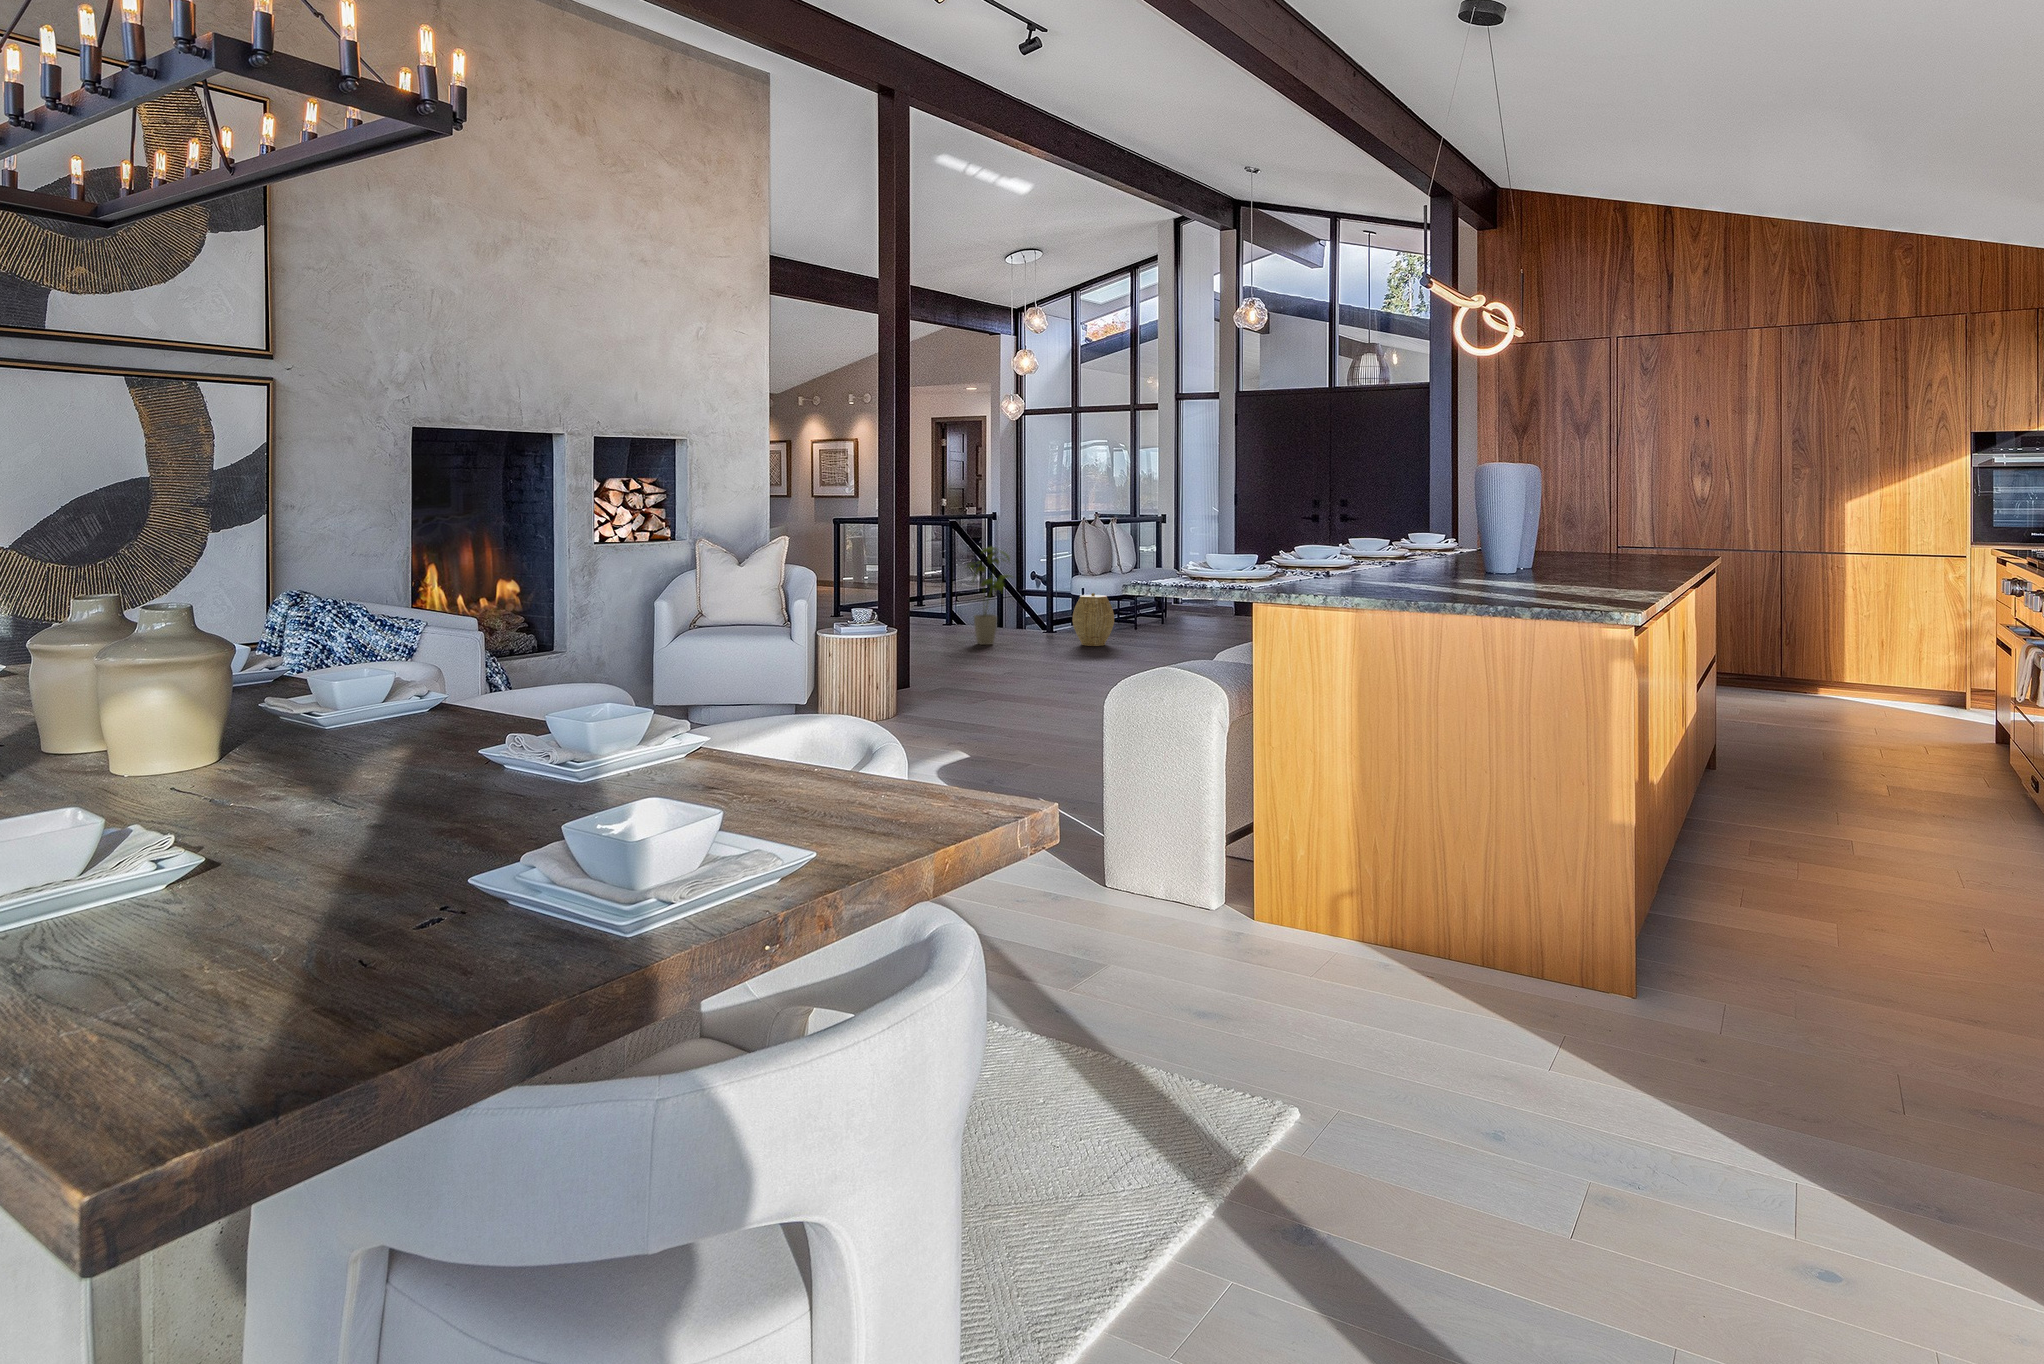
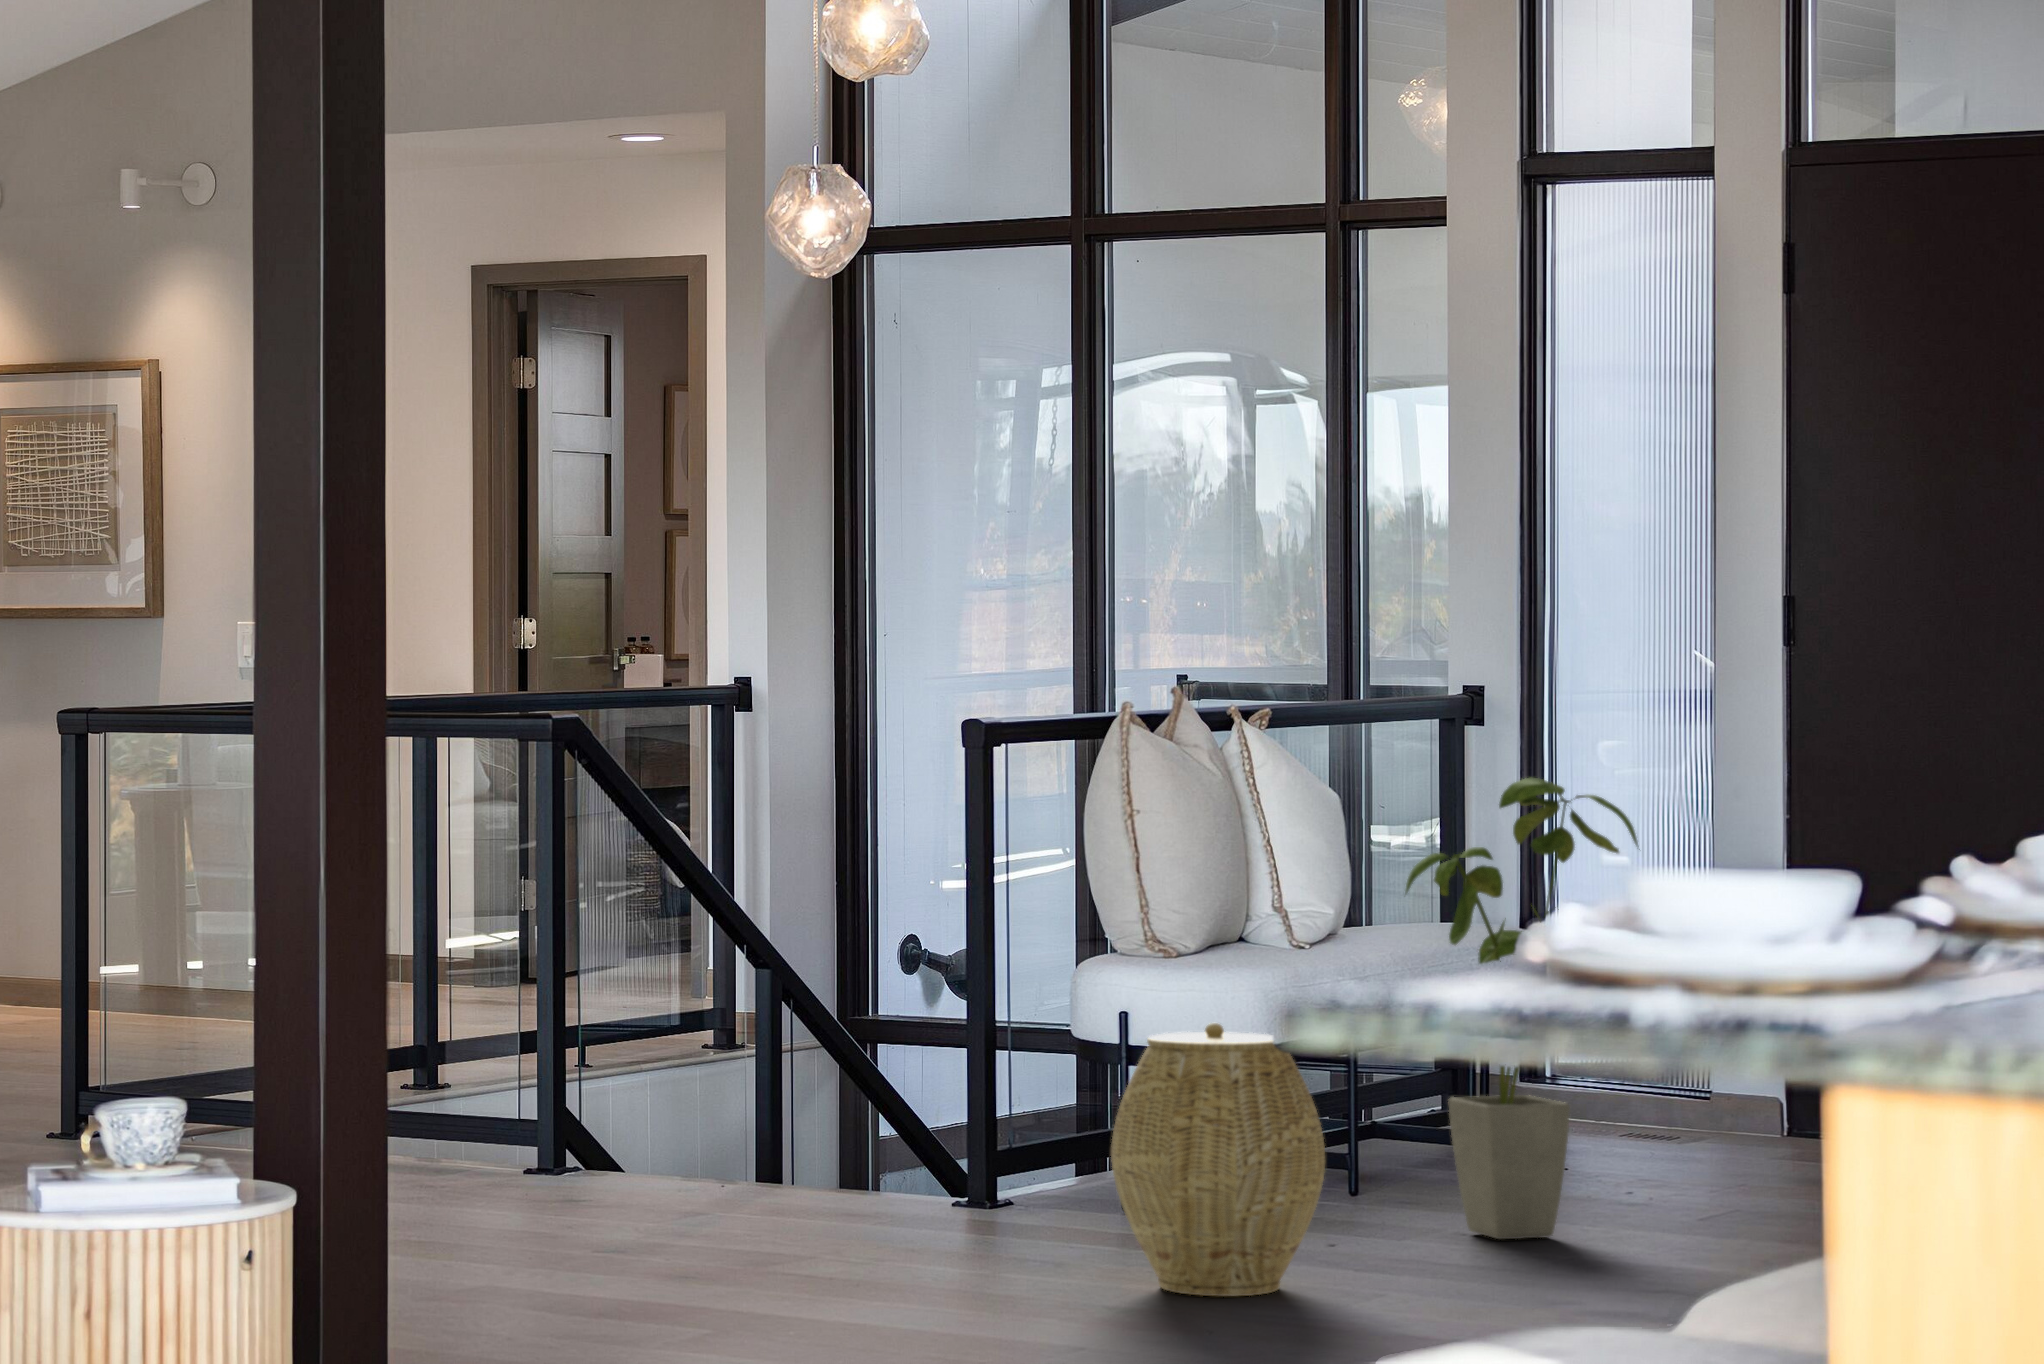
house plant: present [969,547,1010,645] -> present [1406,778,1640,1239]

